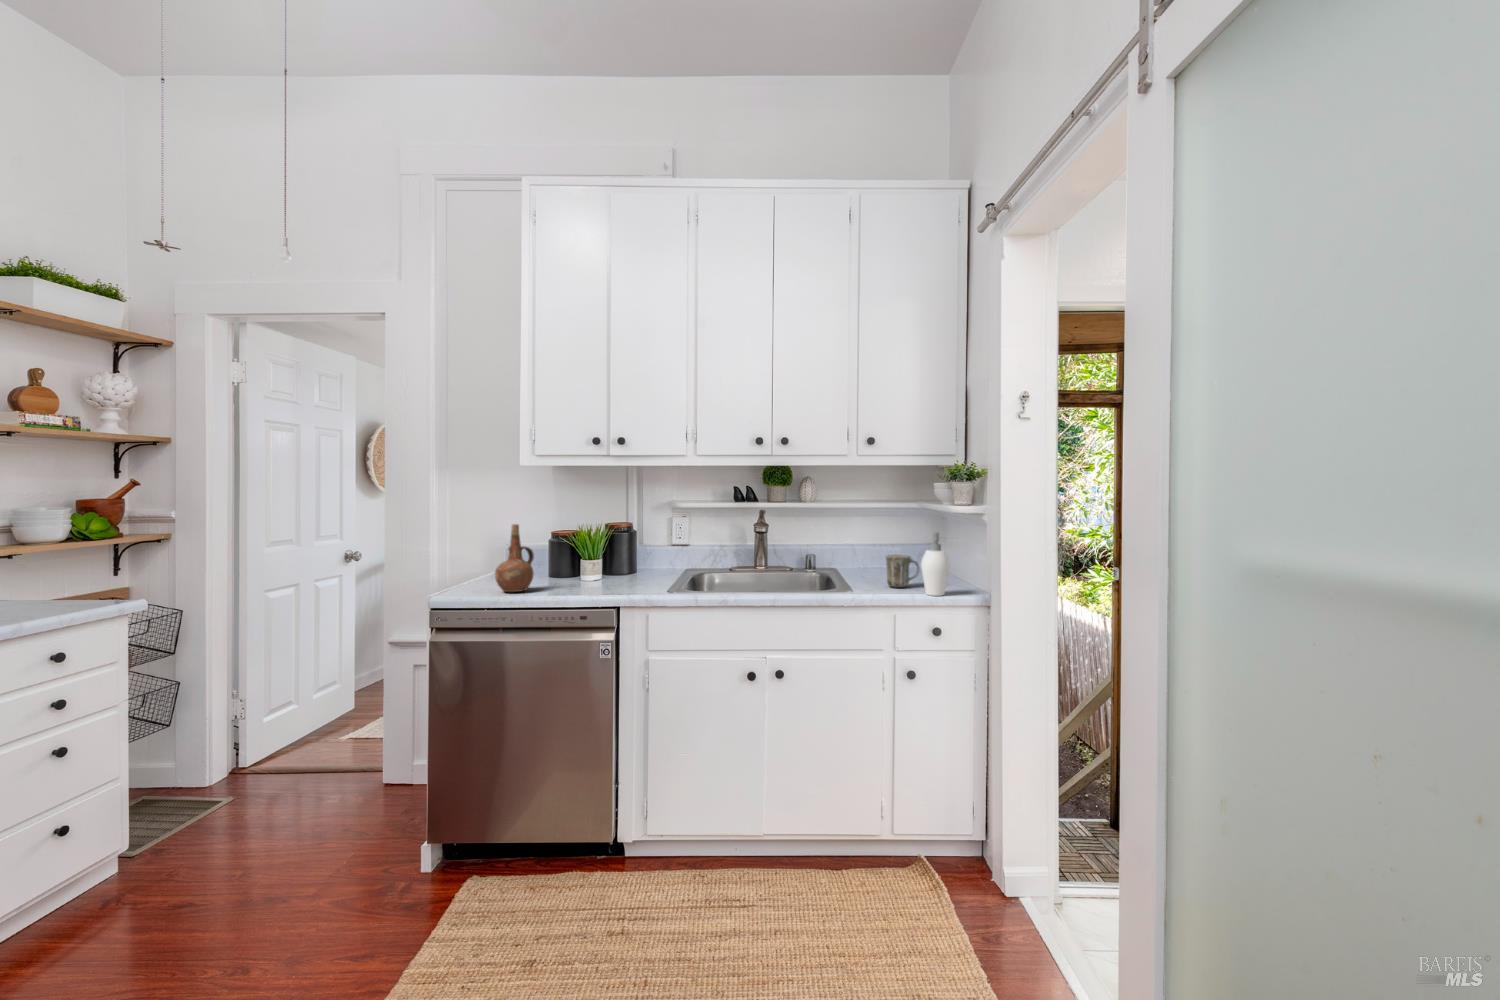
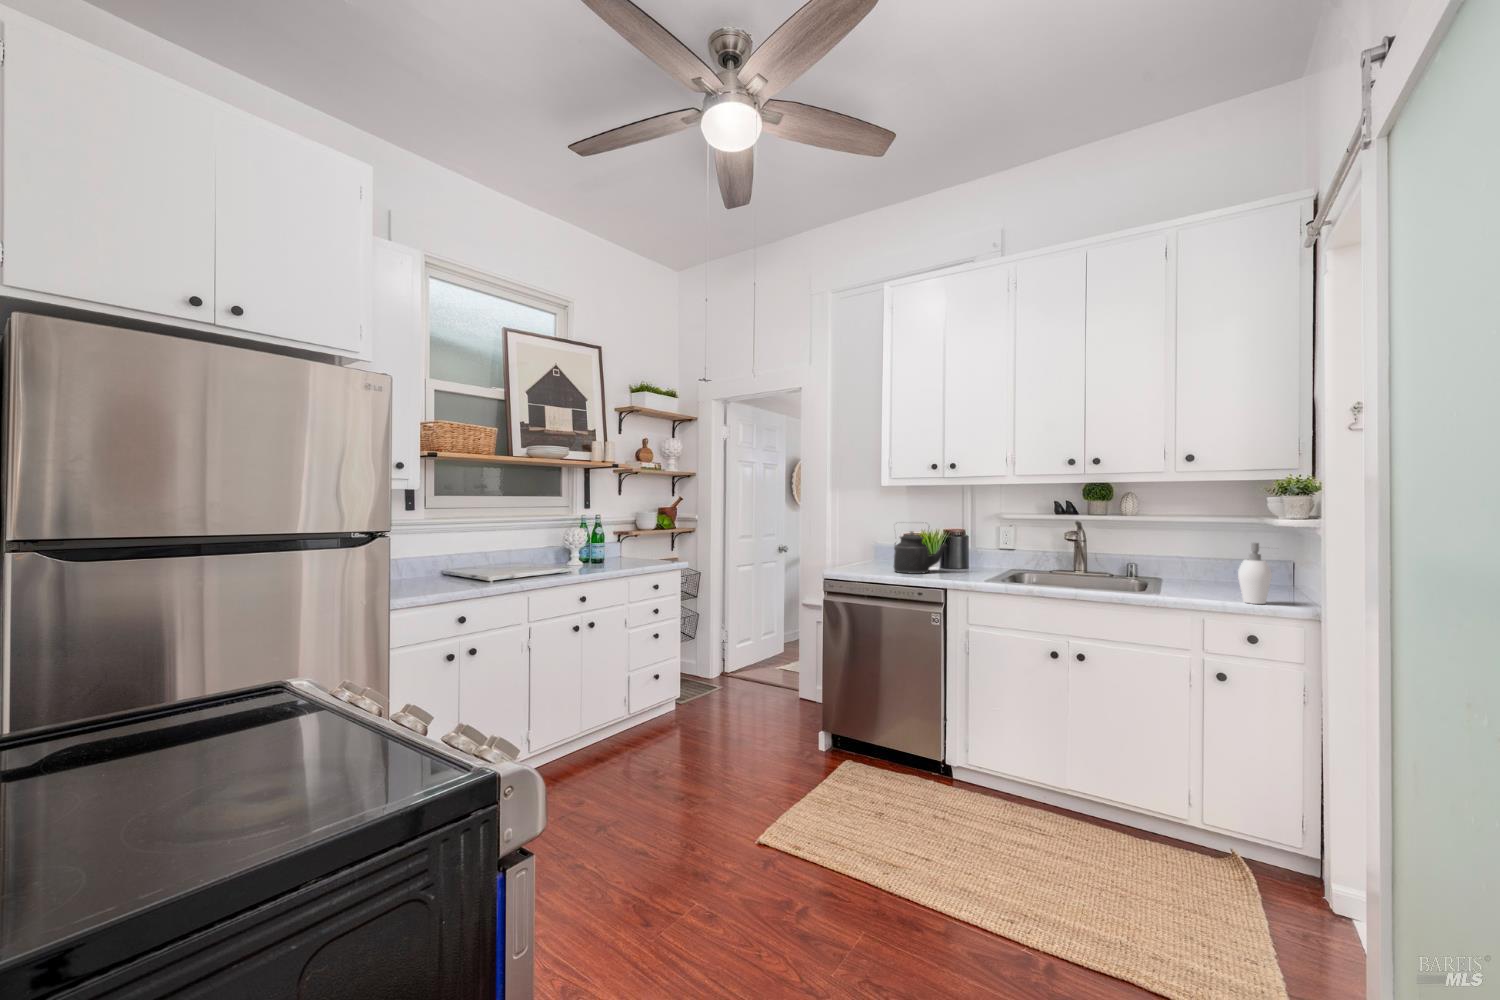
kettle: none [541,517,612,586] -> present [894,531,947,574]
ceramic pitcher: present [495,524,534,592] -> none [858,526,886,575]
mug: present [886,554,919,588] -> none [1204,564,1243,595]

